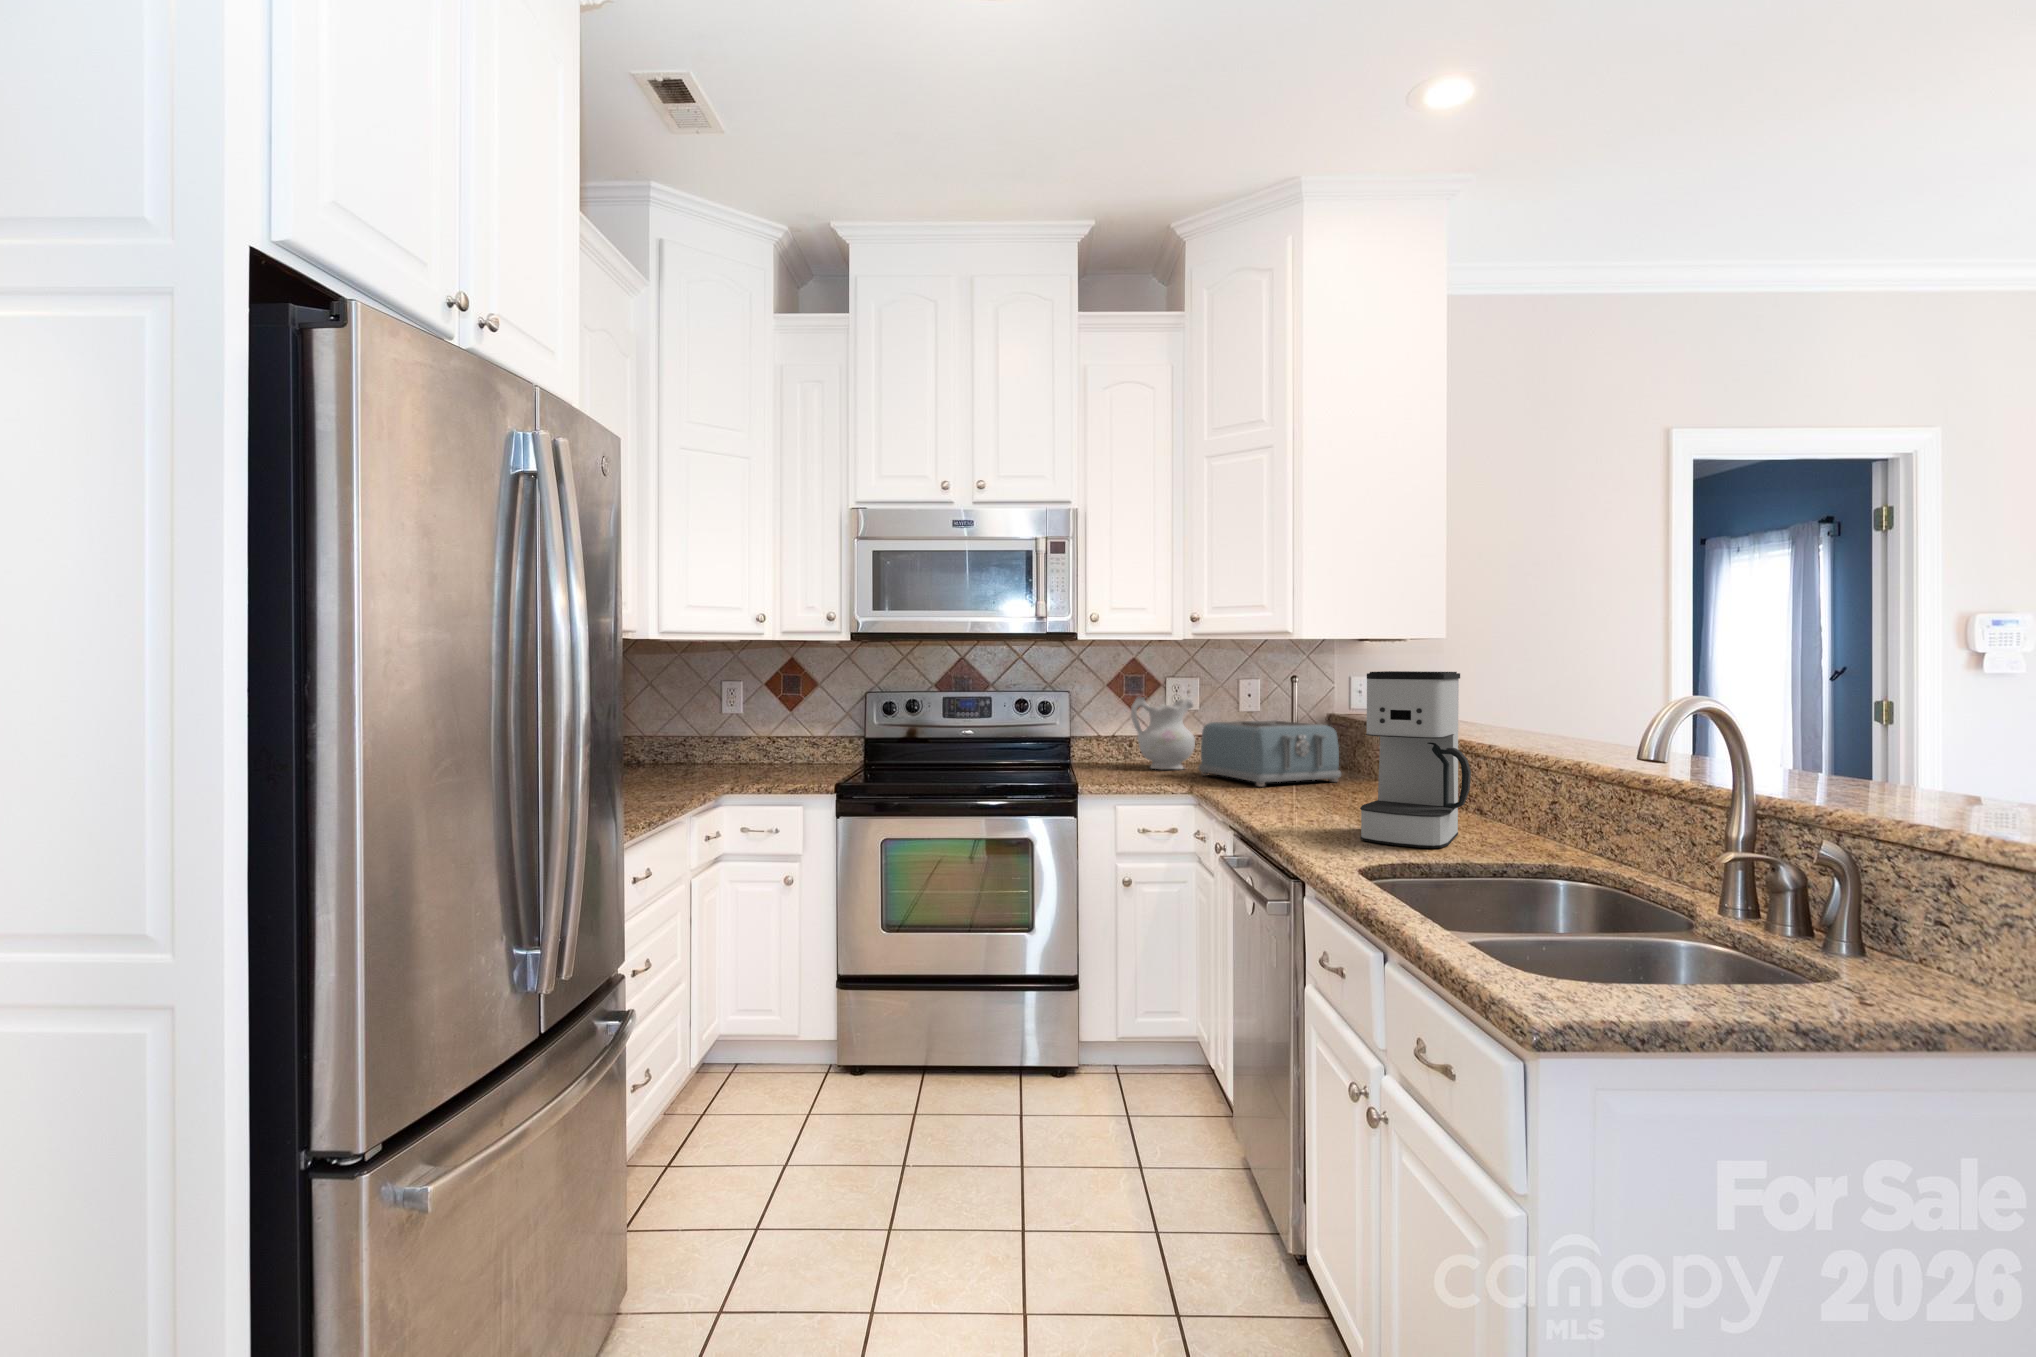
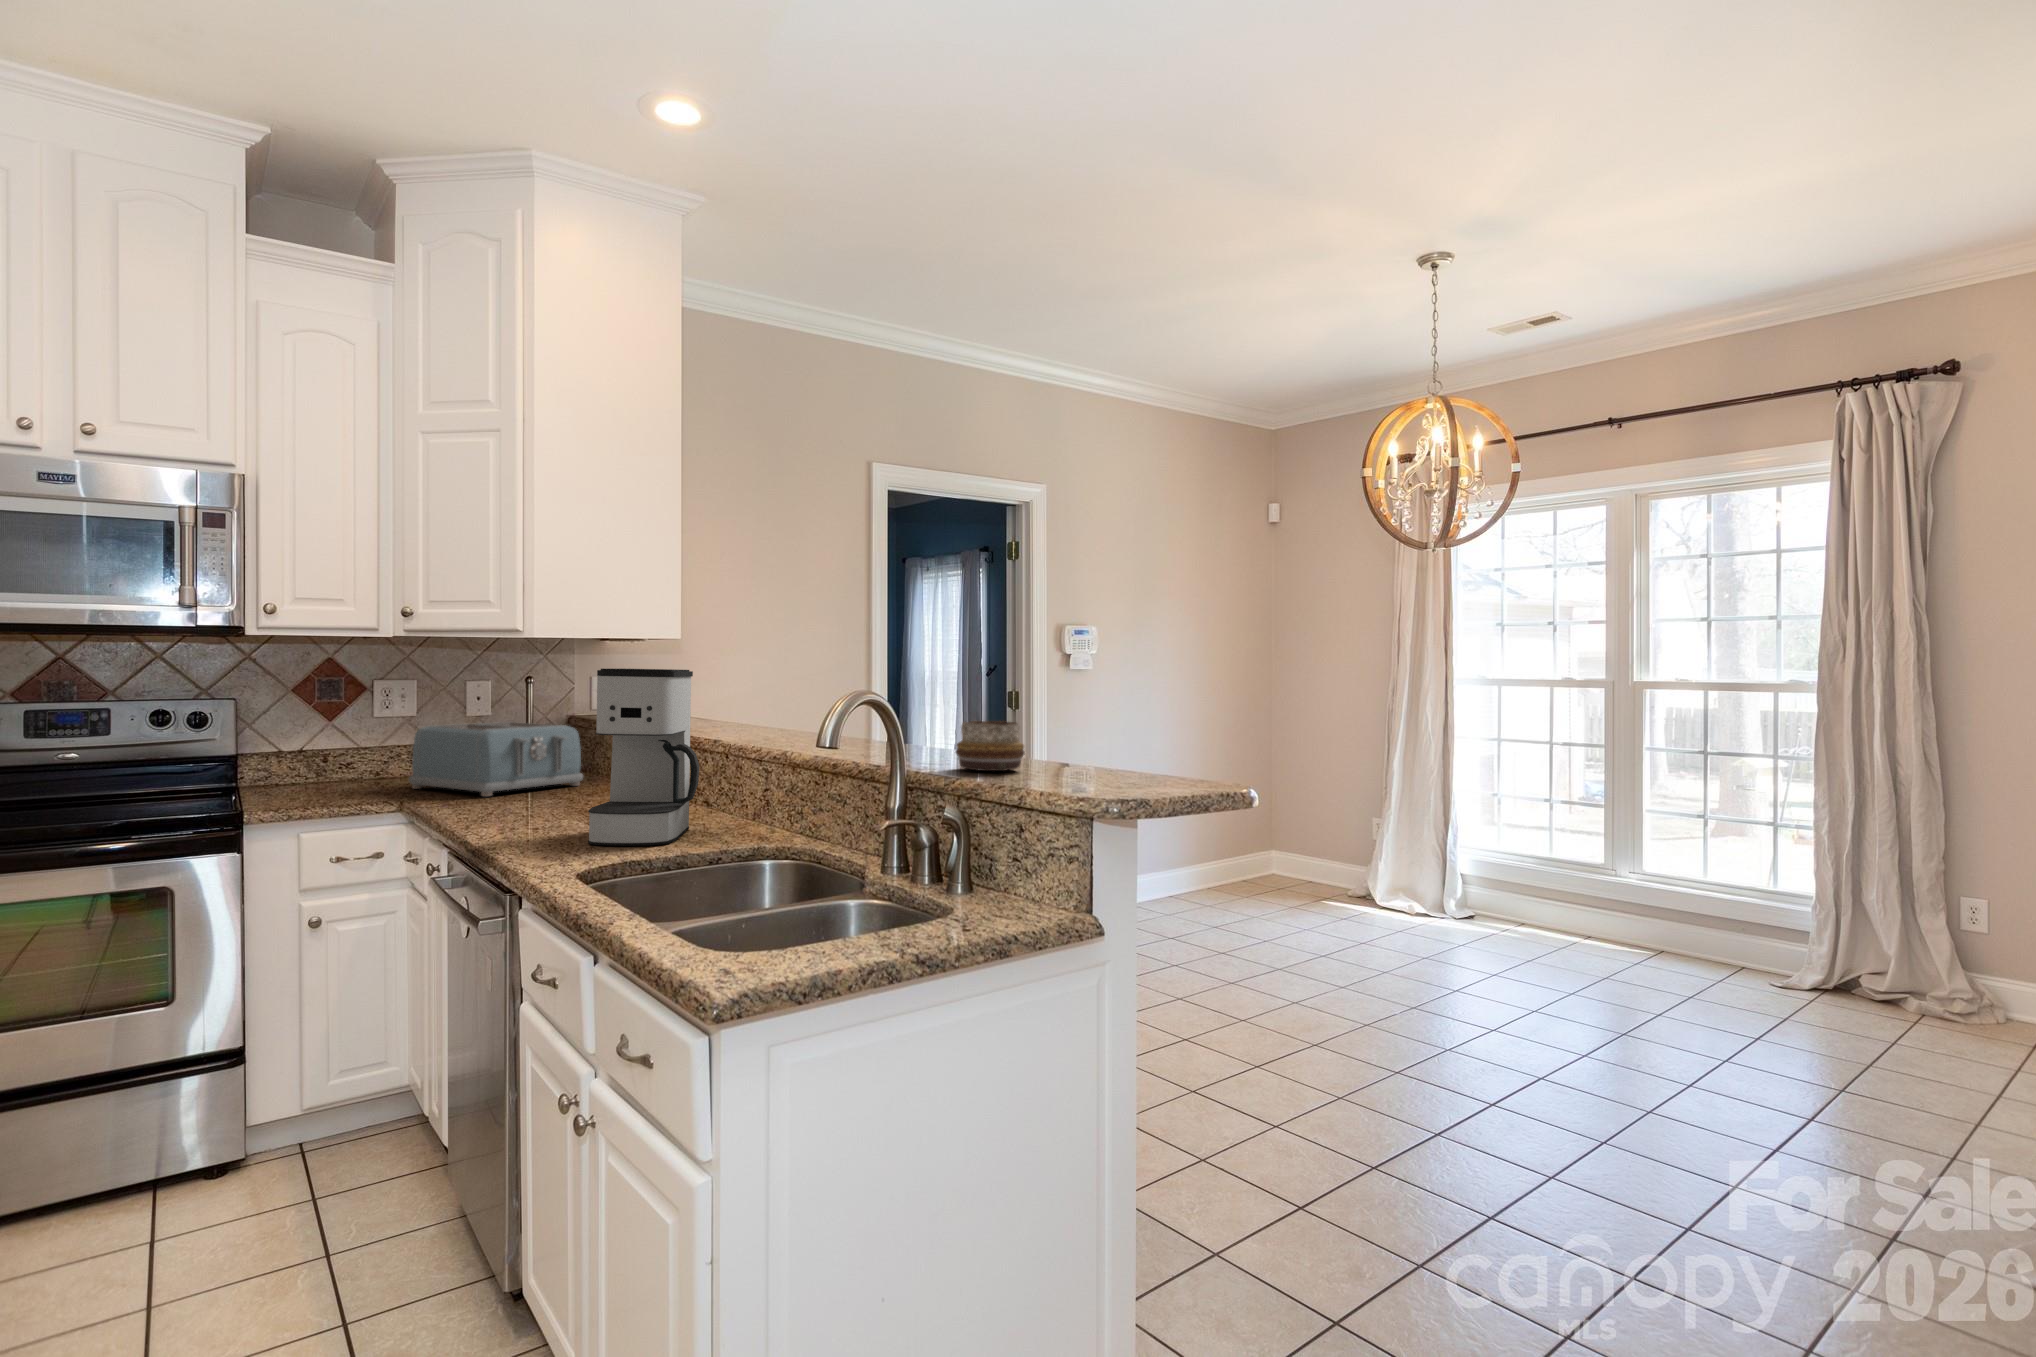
ceramic pitcher: present [1131,697,1195,770] -> none [313,696,407,785]
decorative bowl: none [1823,734,1948,801] -> present [956,721,1025,771]

